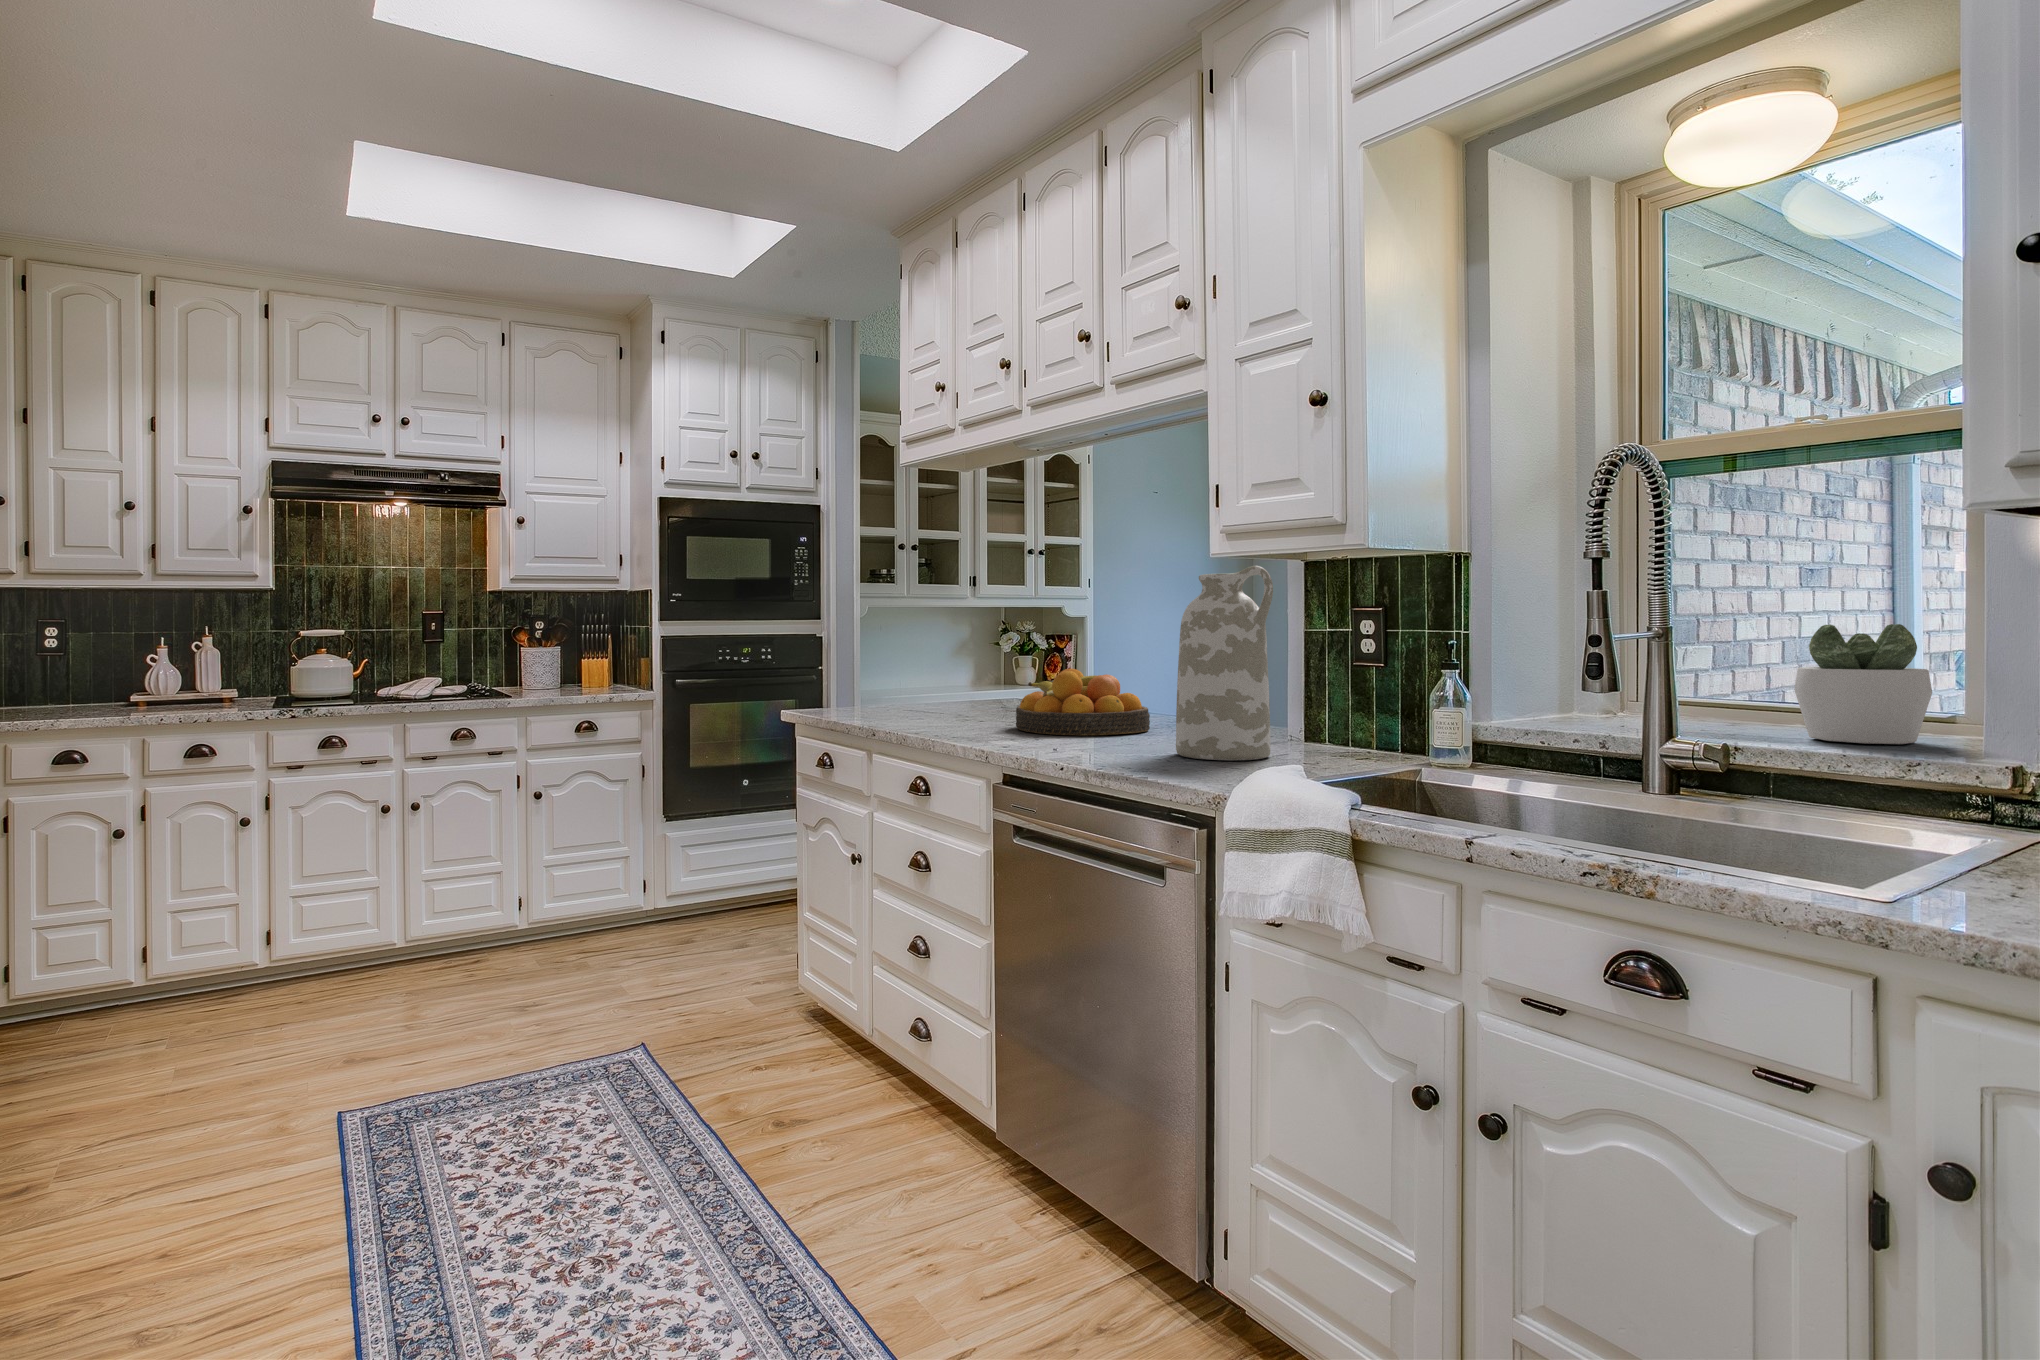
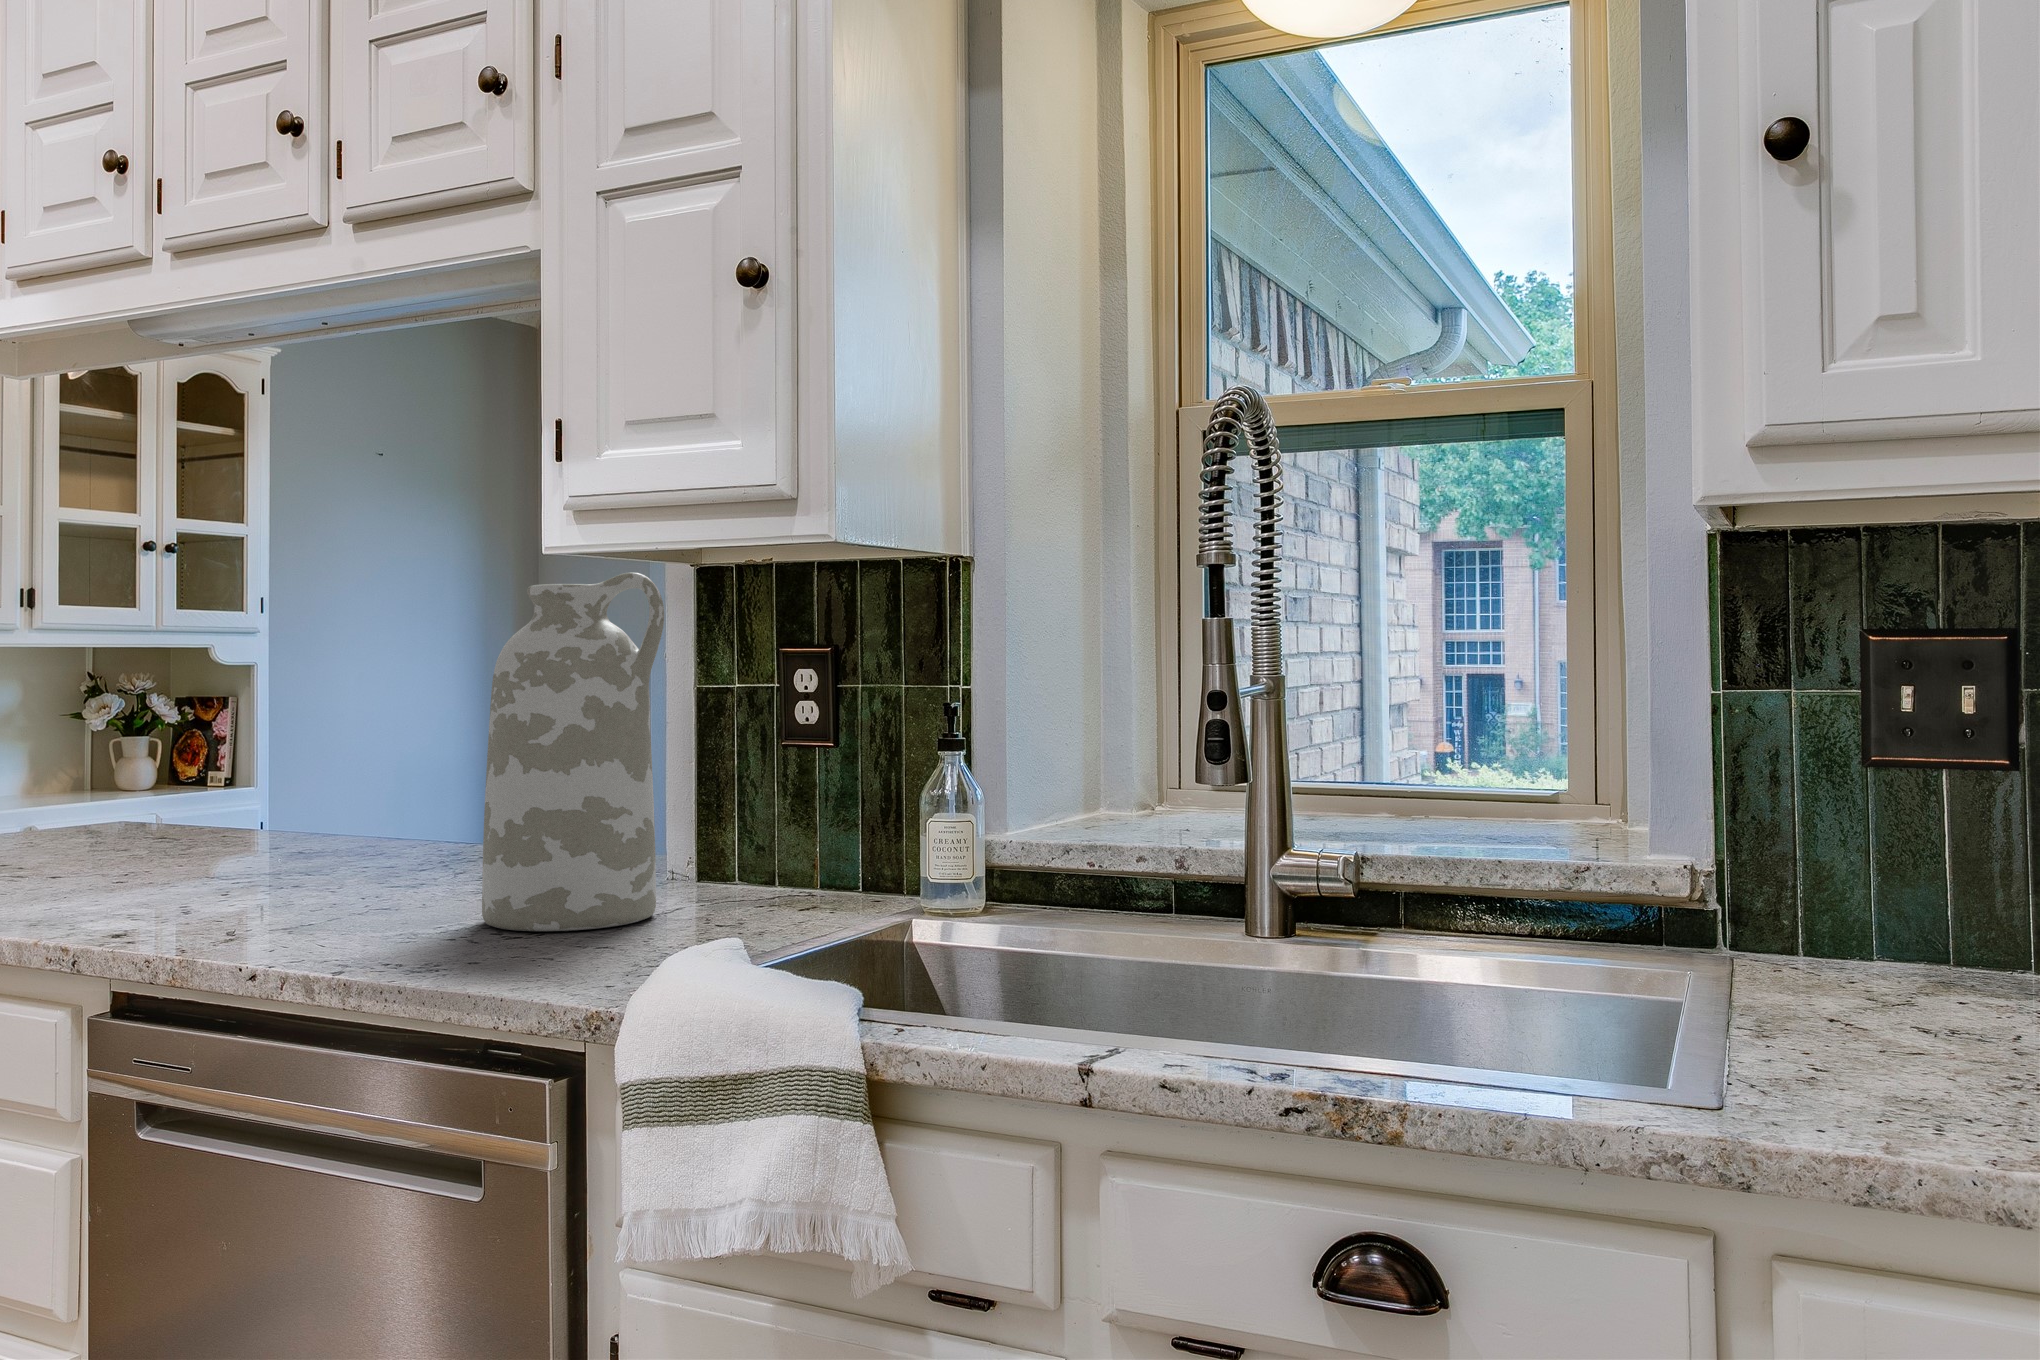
succulent plant: present [1794,624,1932,744] -> none [1362,677,1500,837]
fruit bowl: present [1016,669,1150,736] -> none [126,762,409,897]

